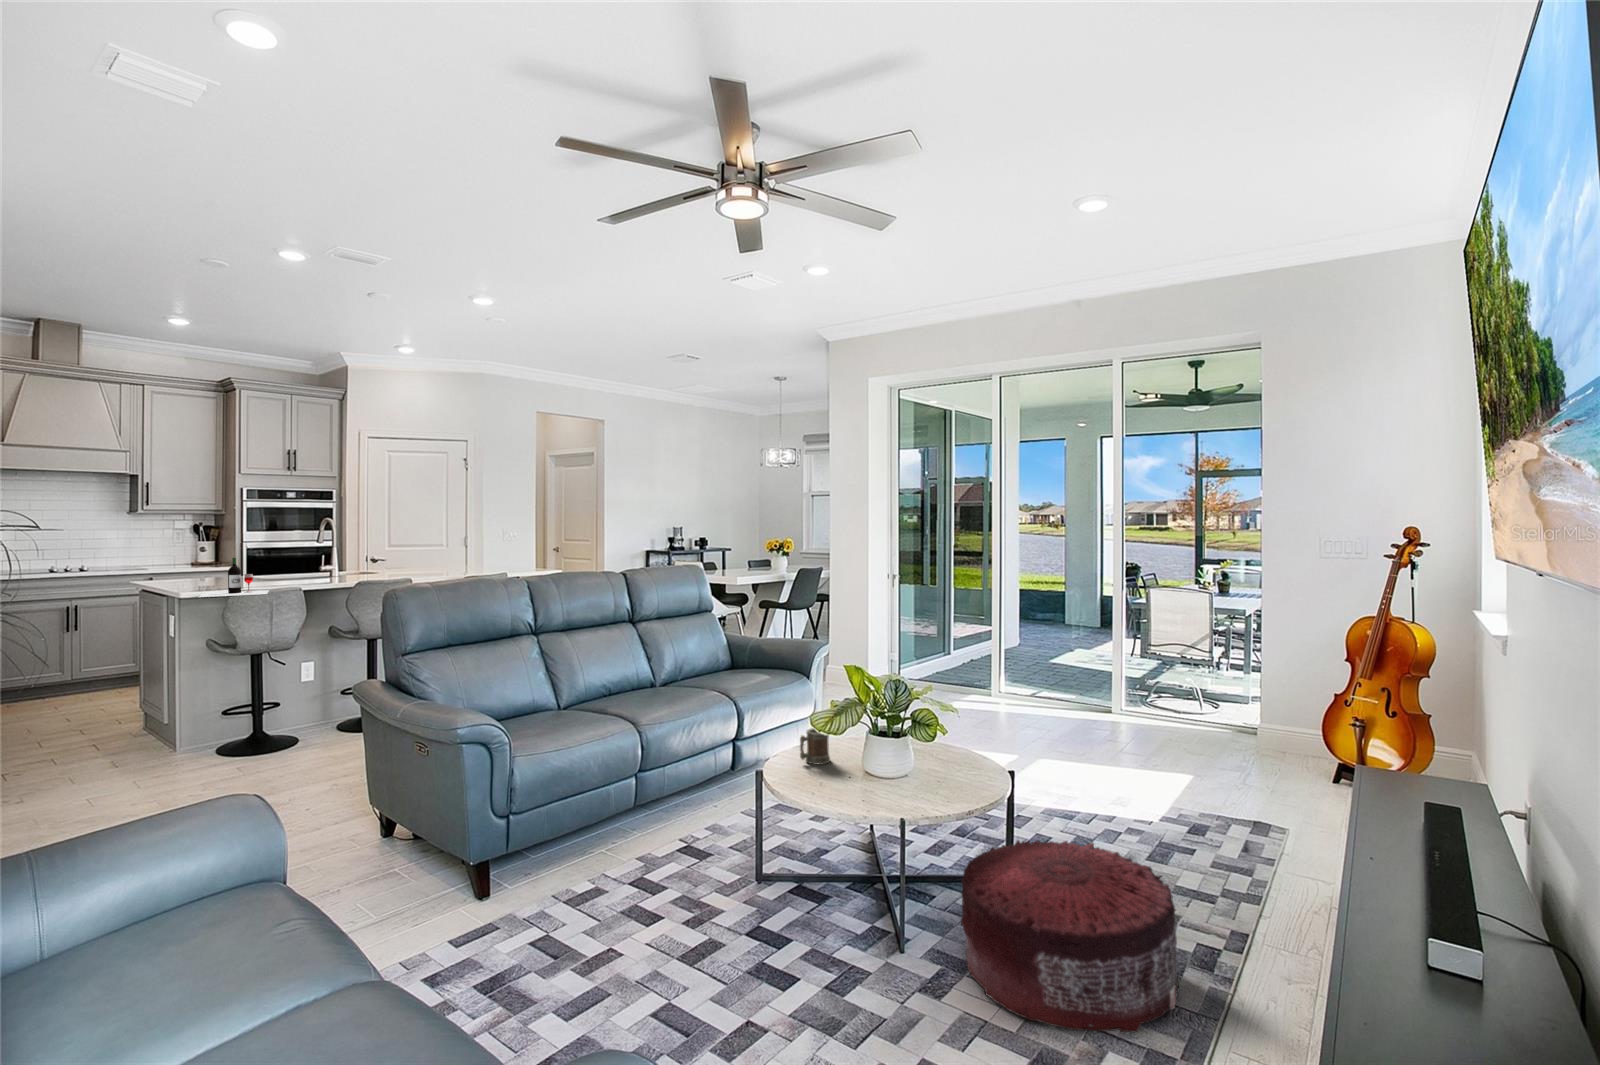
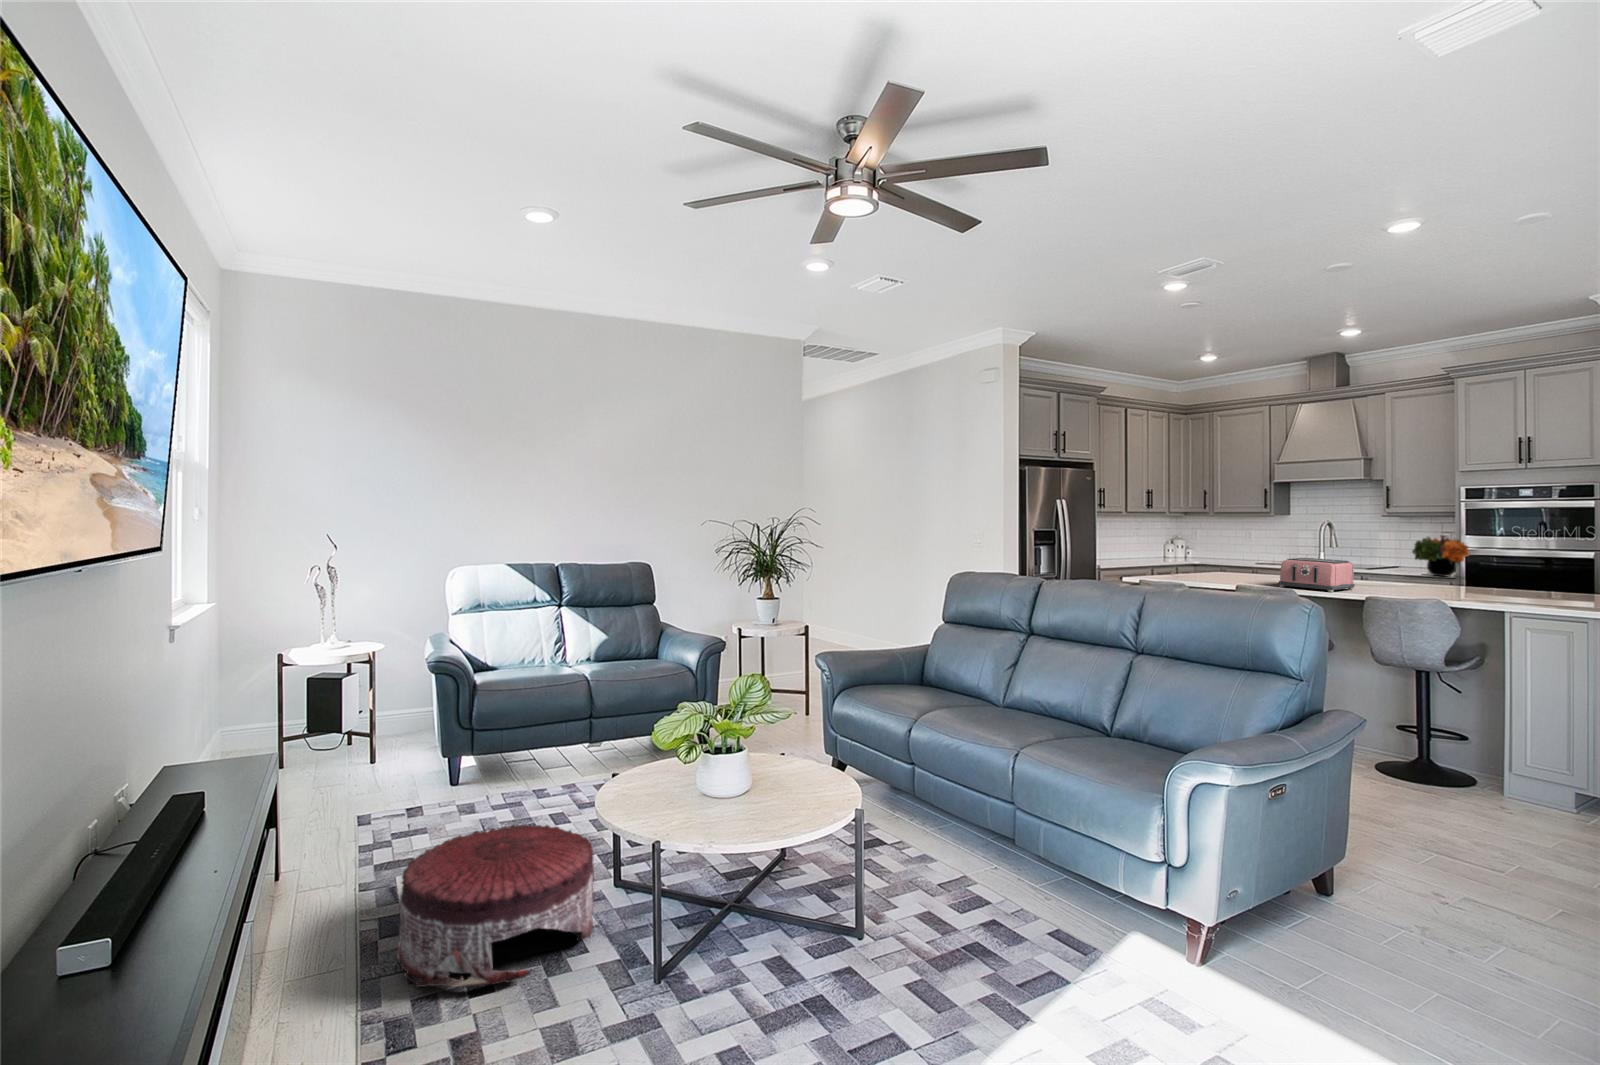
flower arrangement: none [159,534,217,574] -> present [1412,535,1470,577]
toaster: none [274,555,349,586] -> present [1278,558,1355,592]
wine bottle: present [199,558,269,597] -> none [1149,551,1220,584]
mug: present [800,728,830,765] -> none [767,741,793,779]

